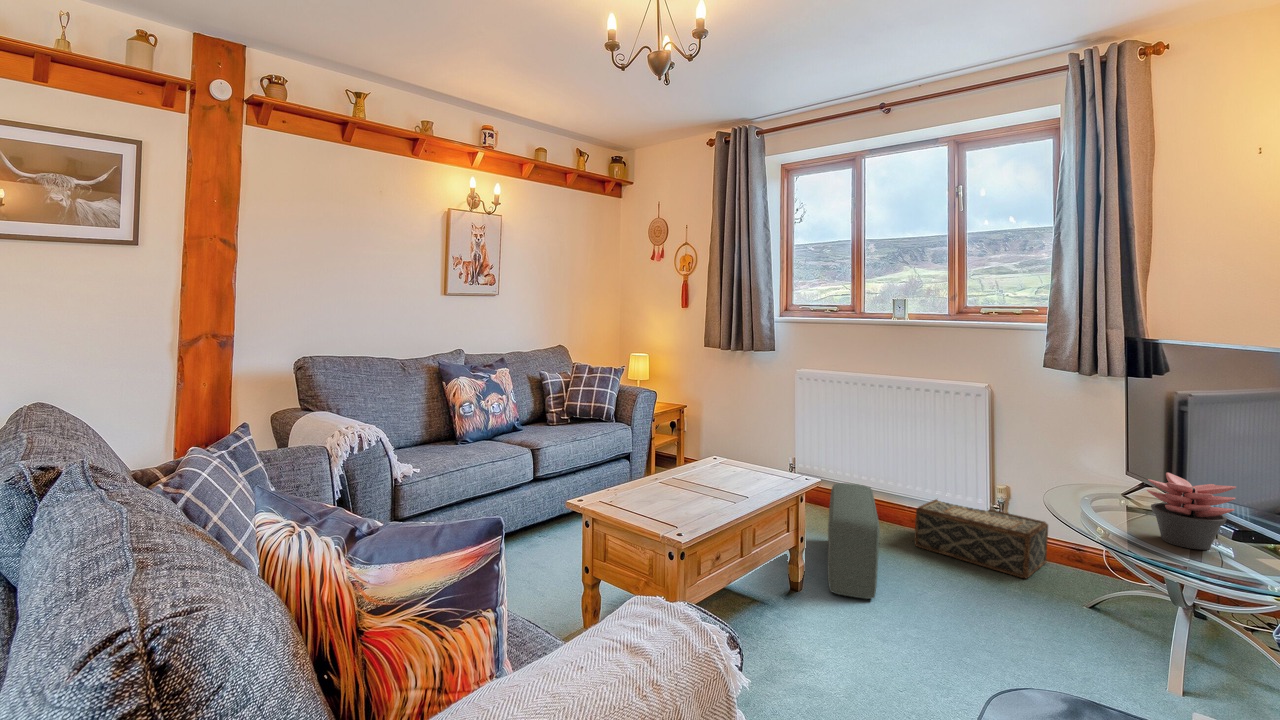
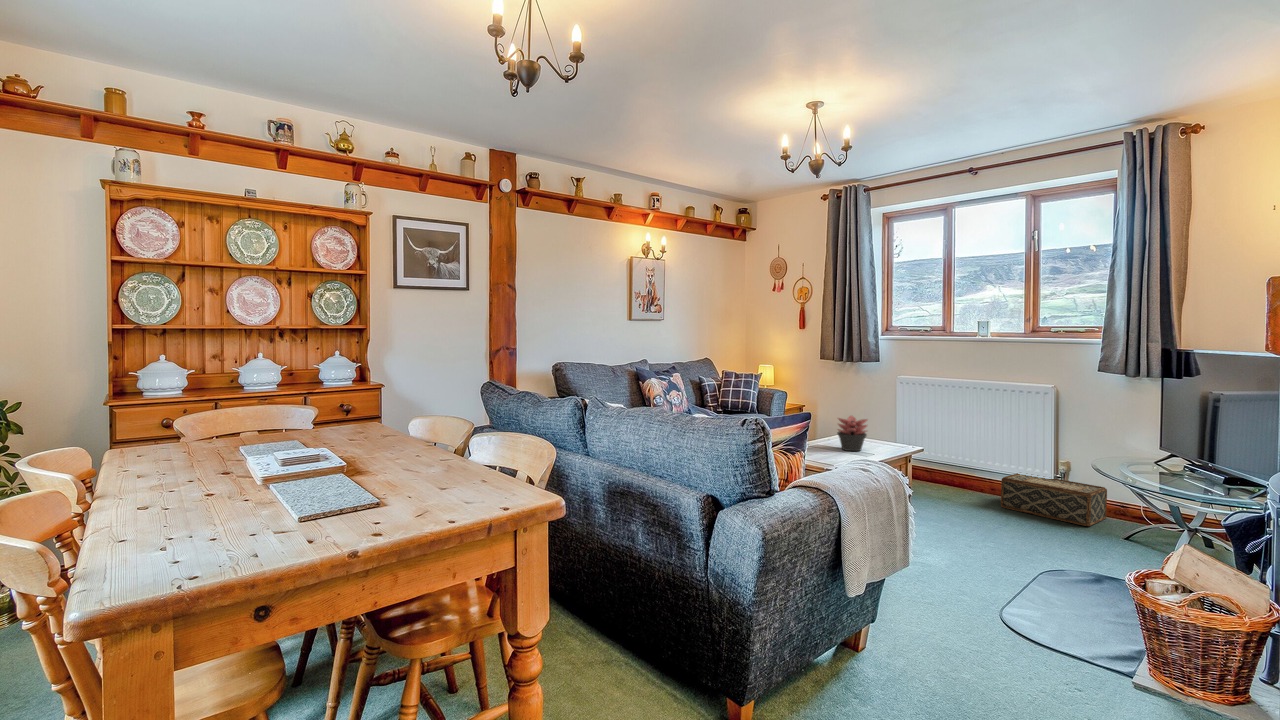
succulent plant: present [1147,473,1236,550] -> present [837,416,868,451]
pouf: present [828,483,880,599] -> none [934,459,975,534]

